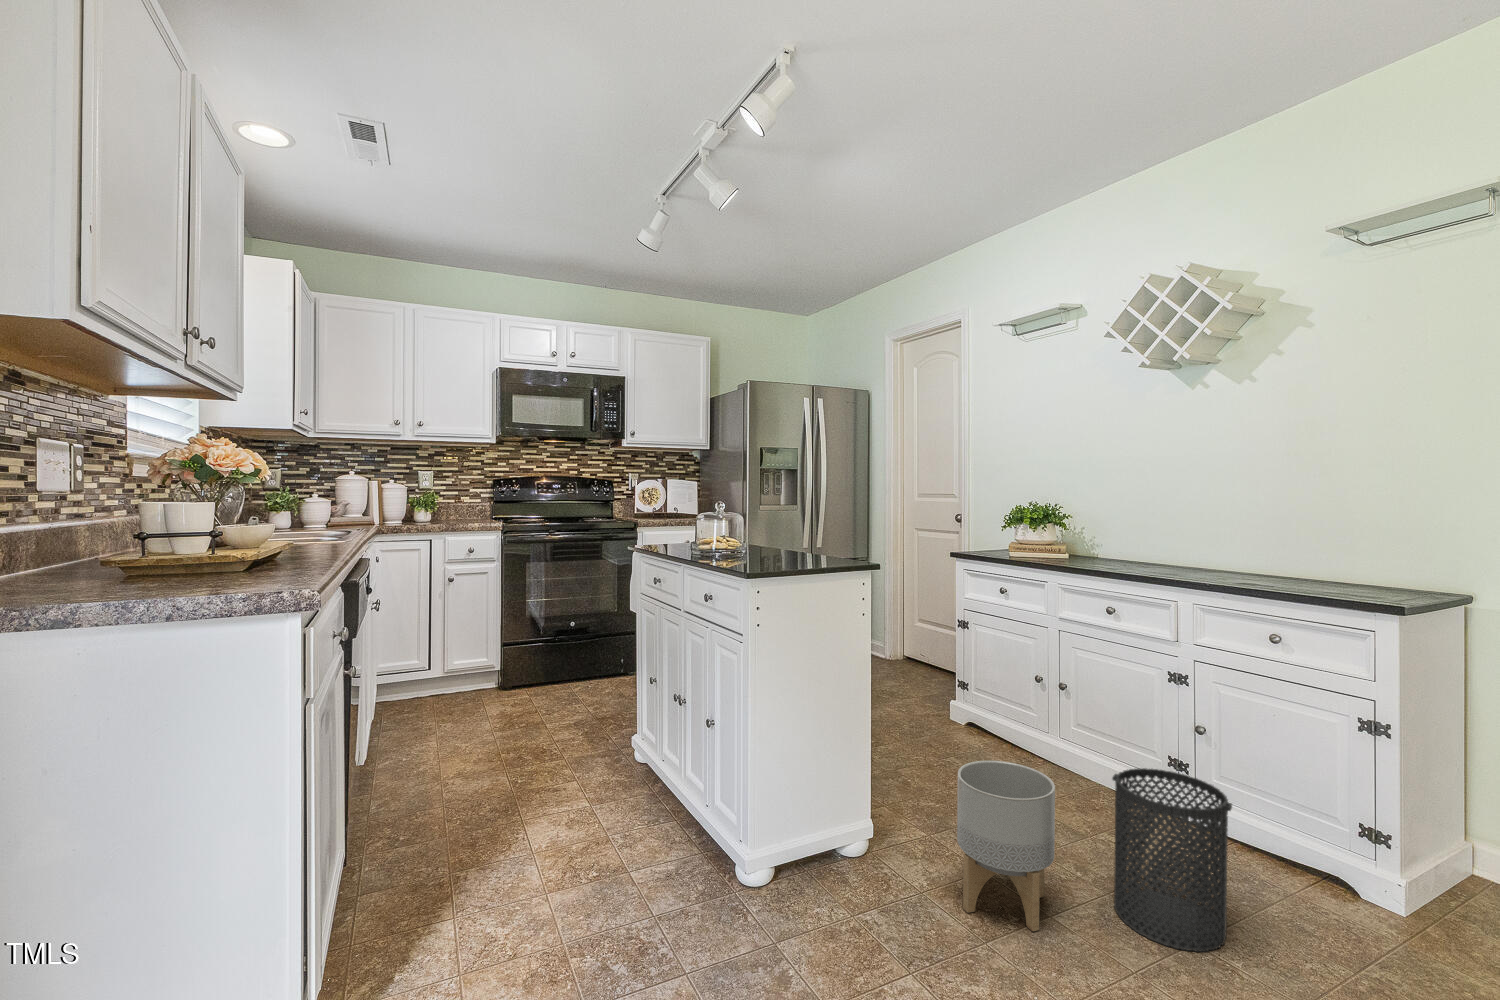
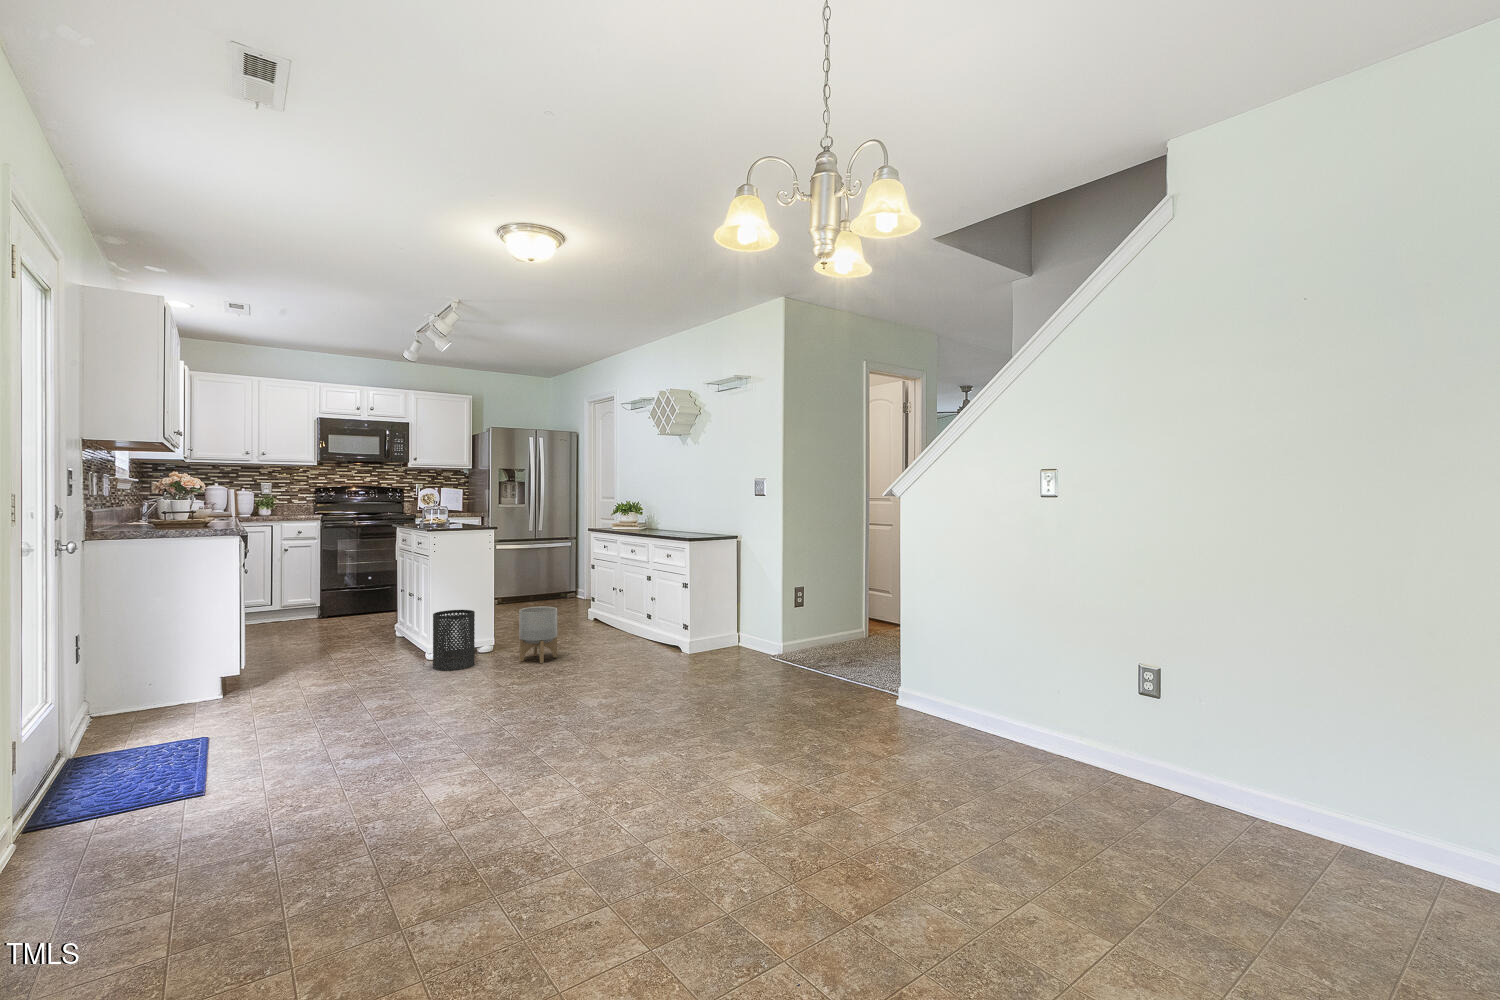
trash can: present [1112,768,1232,951] -> present [433,610,475,670]

